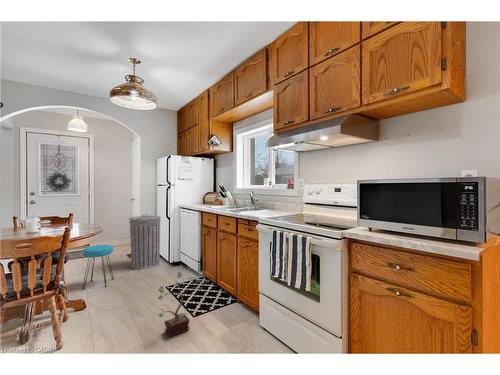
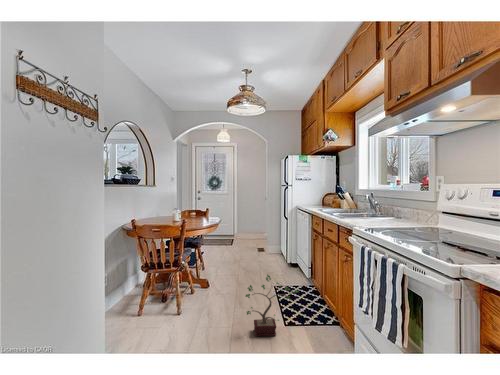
trash can: present [129,215,161,269] -> none [254,214,282,265]
stool: present [83,245,113,289] -> none [214,237,238,274]

